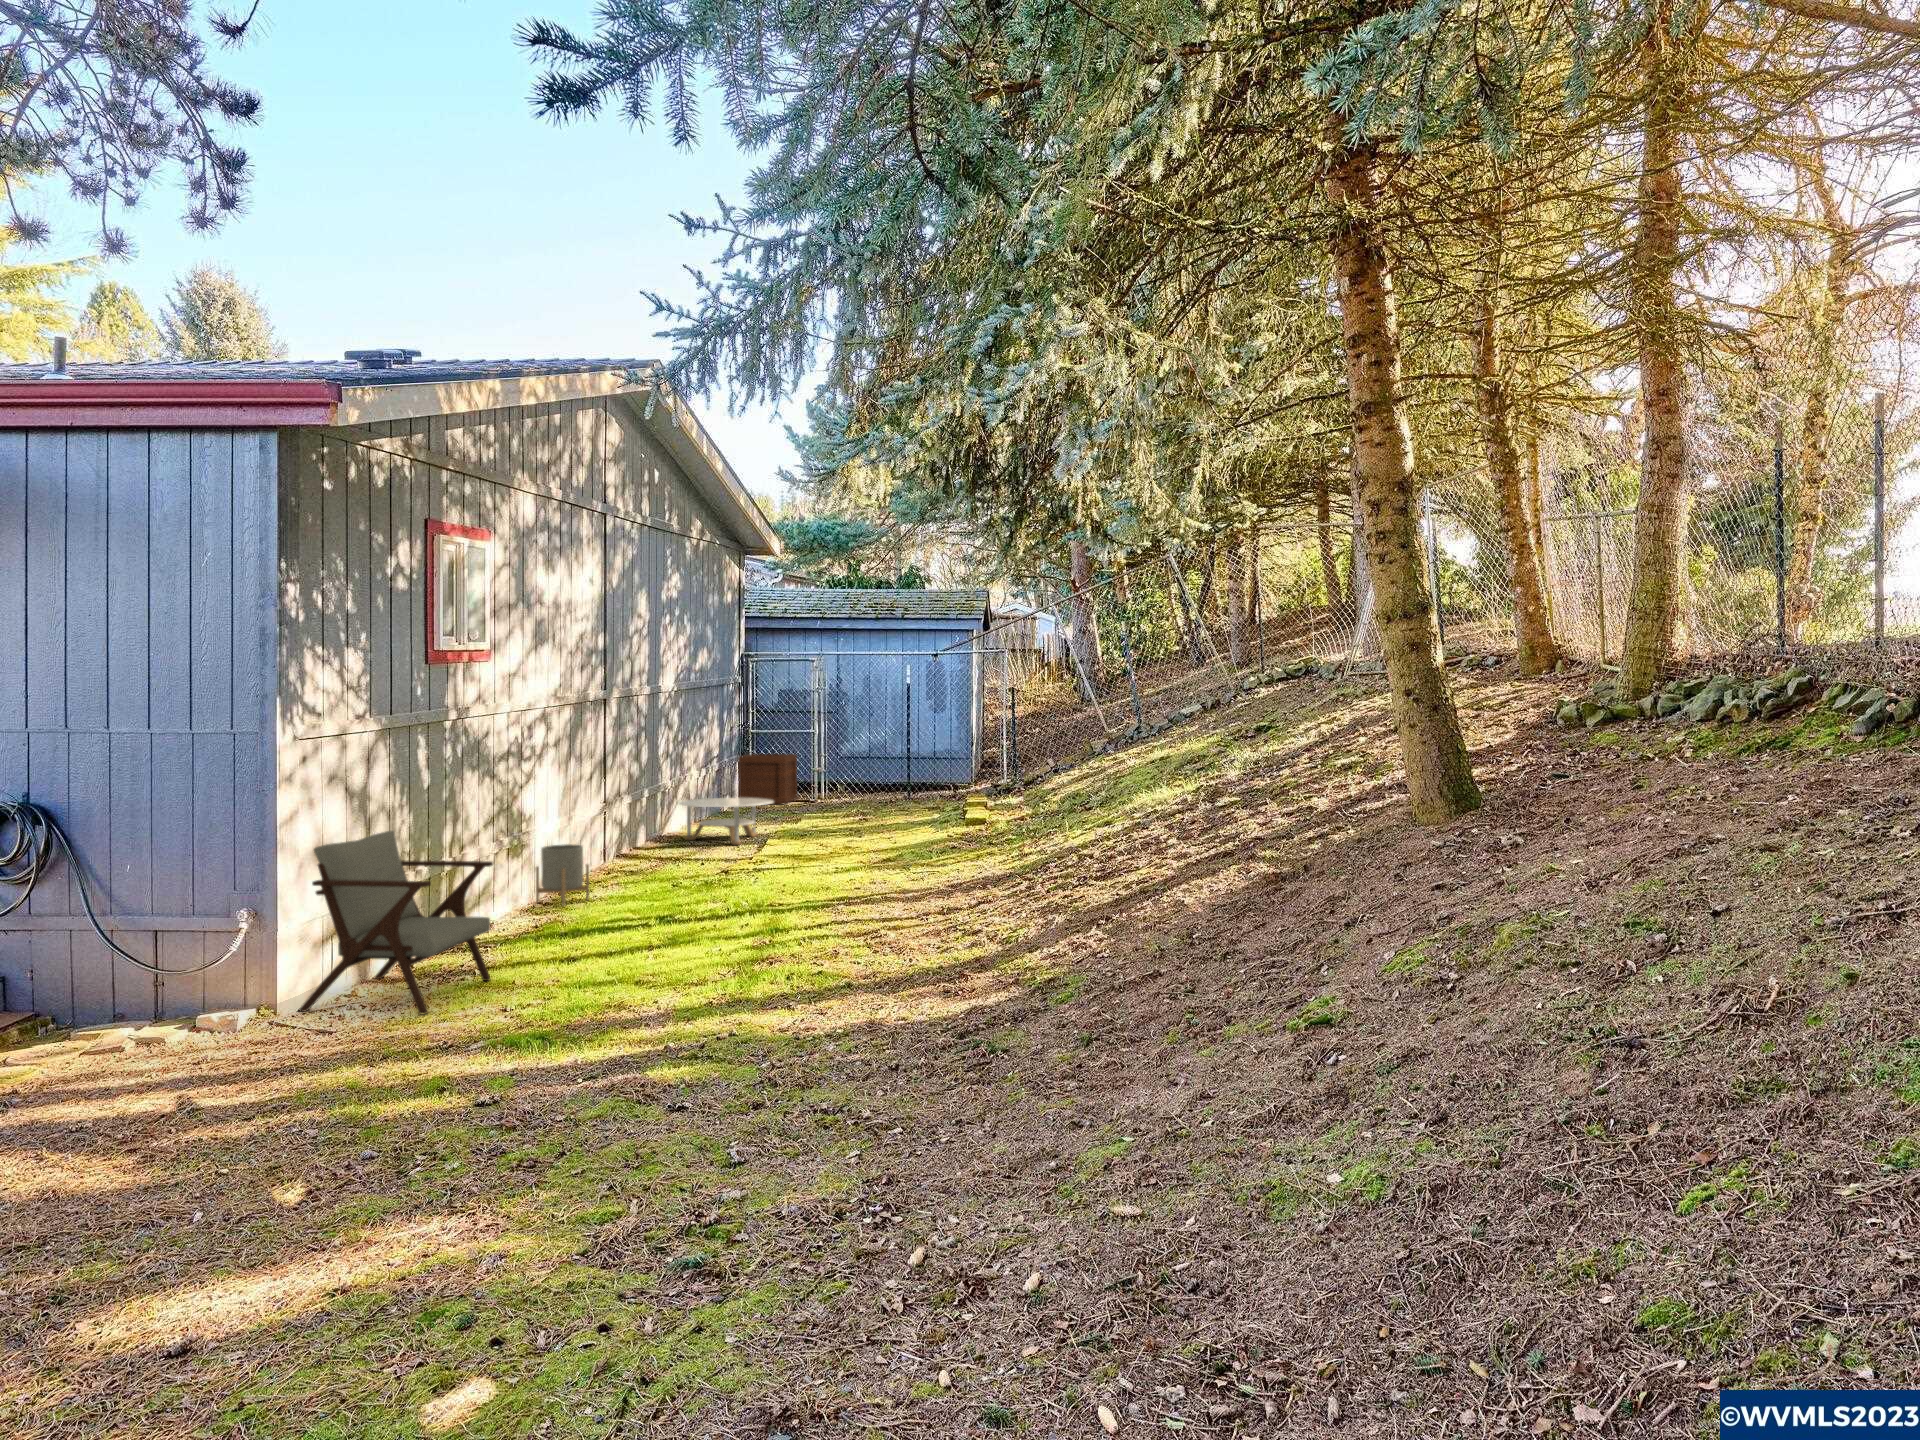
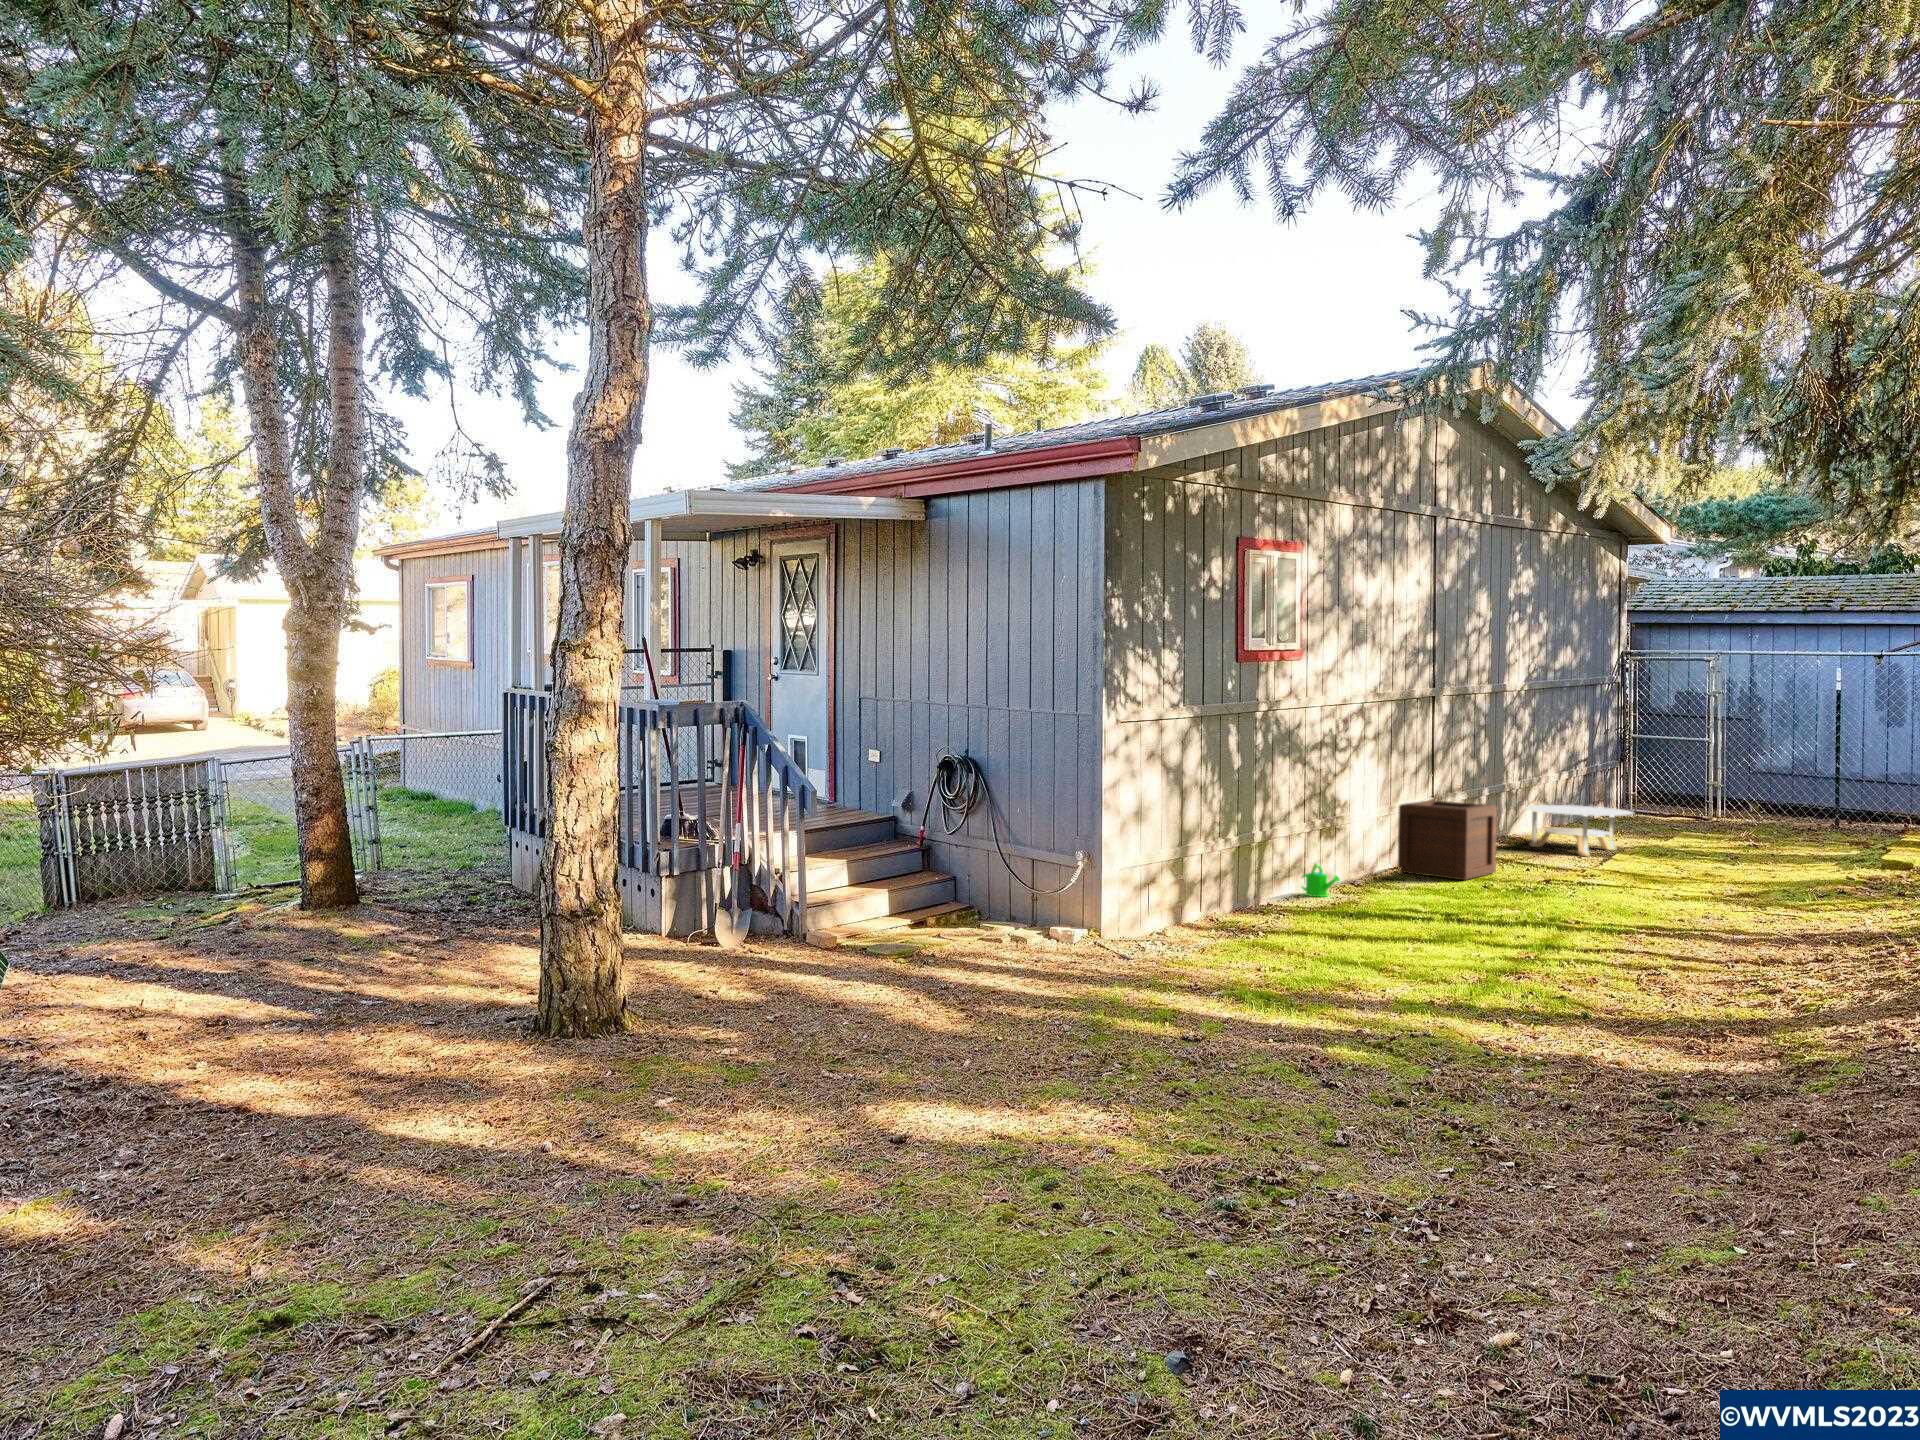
wooden crate: present [738,754,797,804] -> present [1398,800,1497,880]
lounge chair: present [298,830,493,1014] -> none [1115,801,1273,955]
planter: present [536,844,589,906] -> none [1344,833,1395,890]
watering can: none [492,884,541,921] -> present [1301,863,1340,897]

